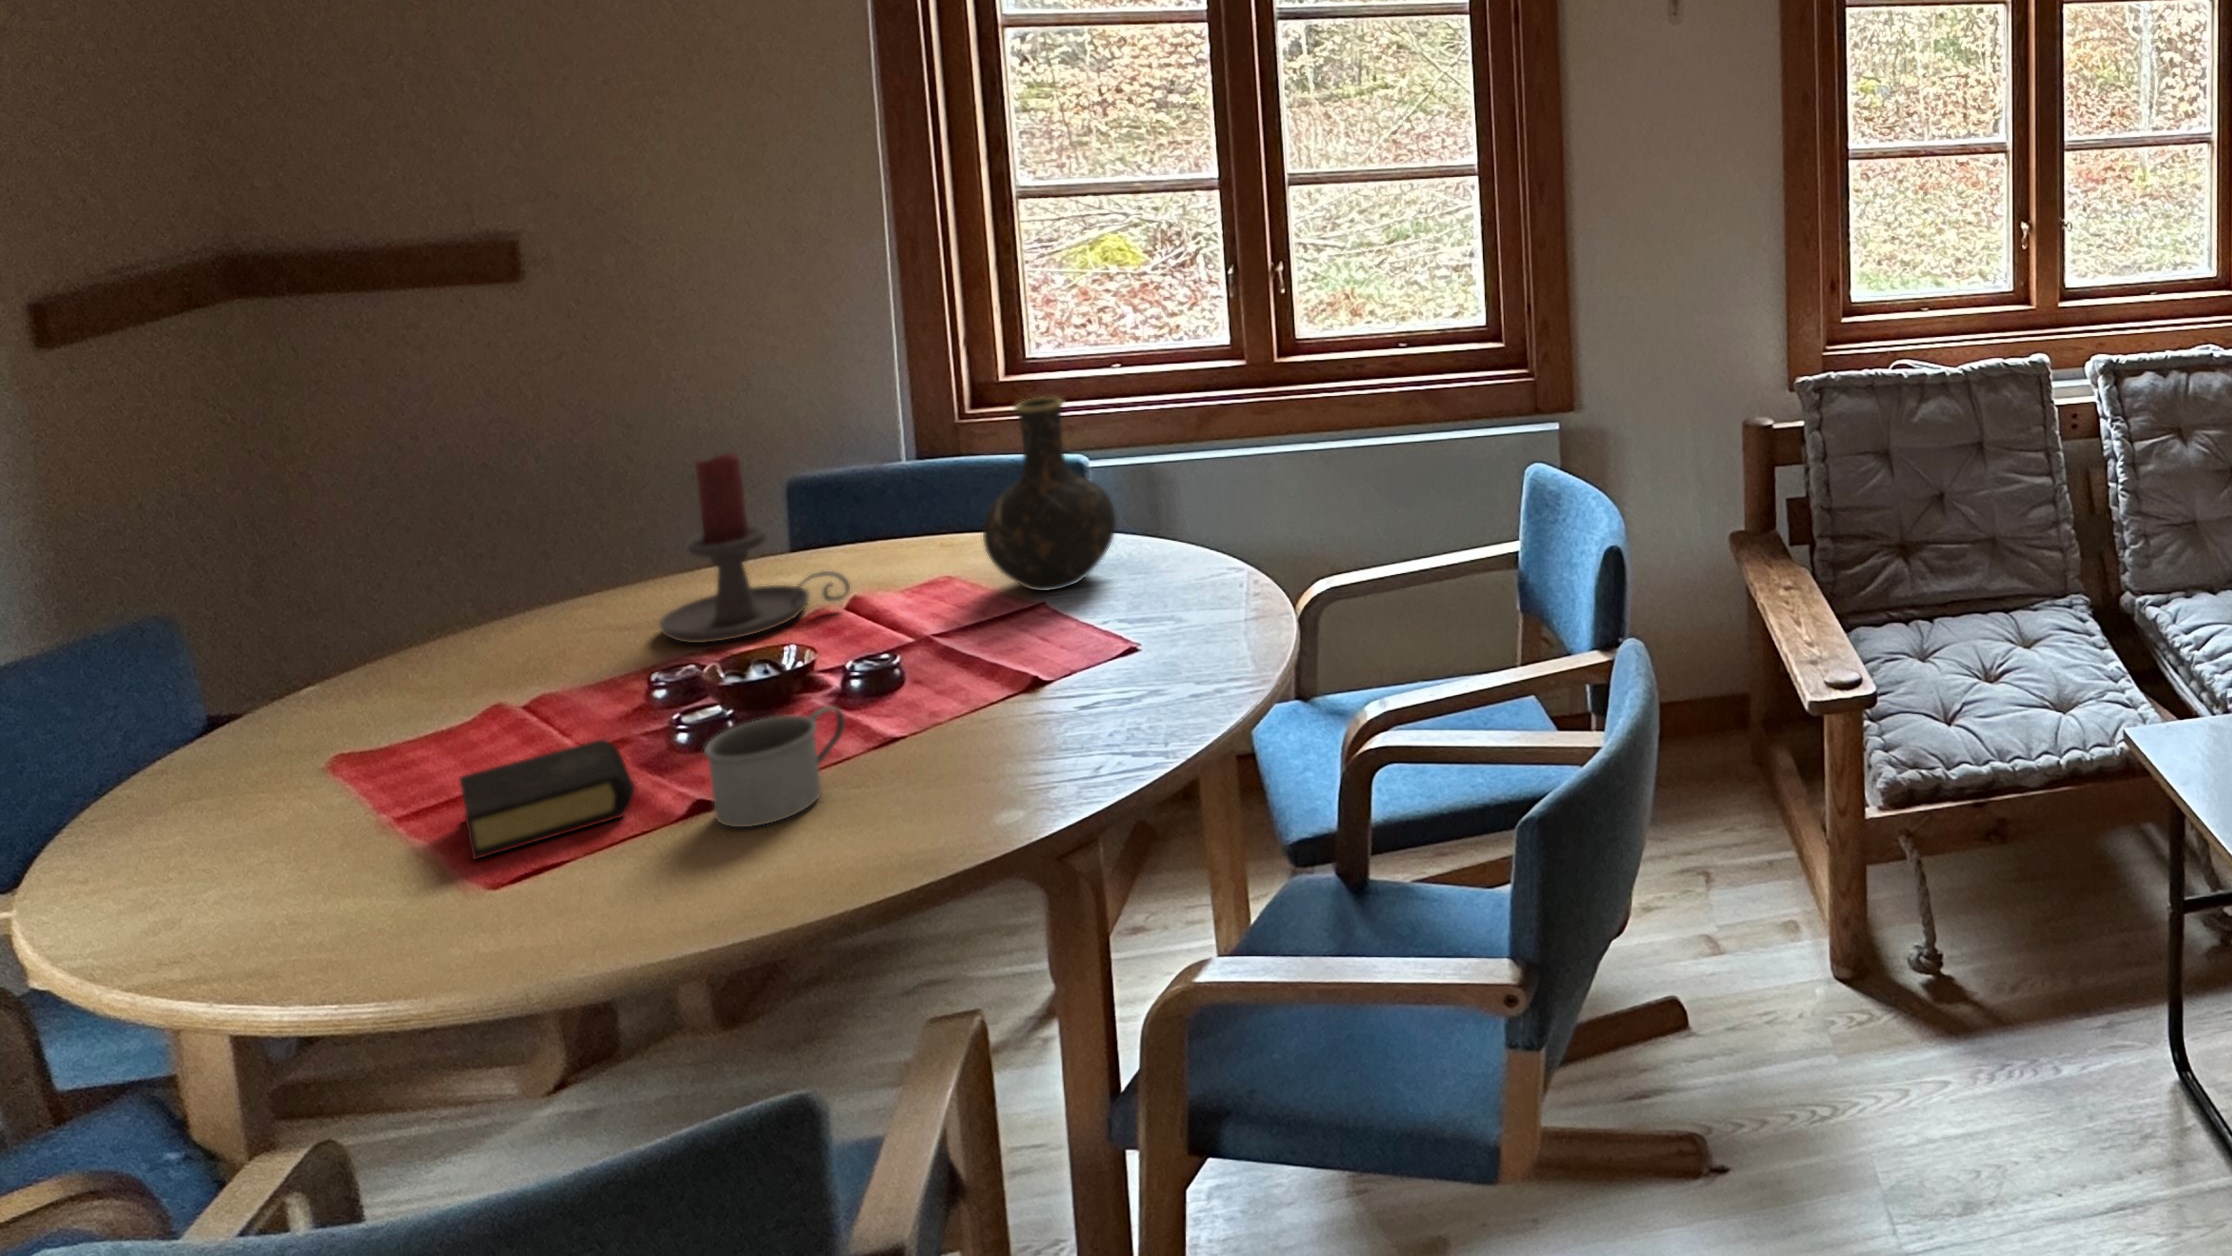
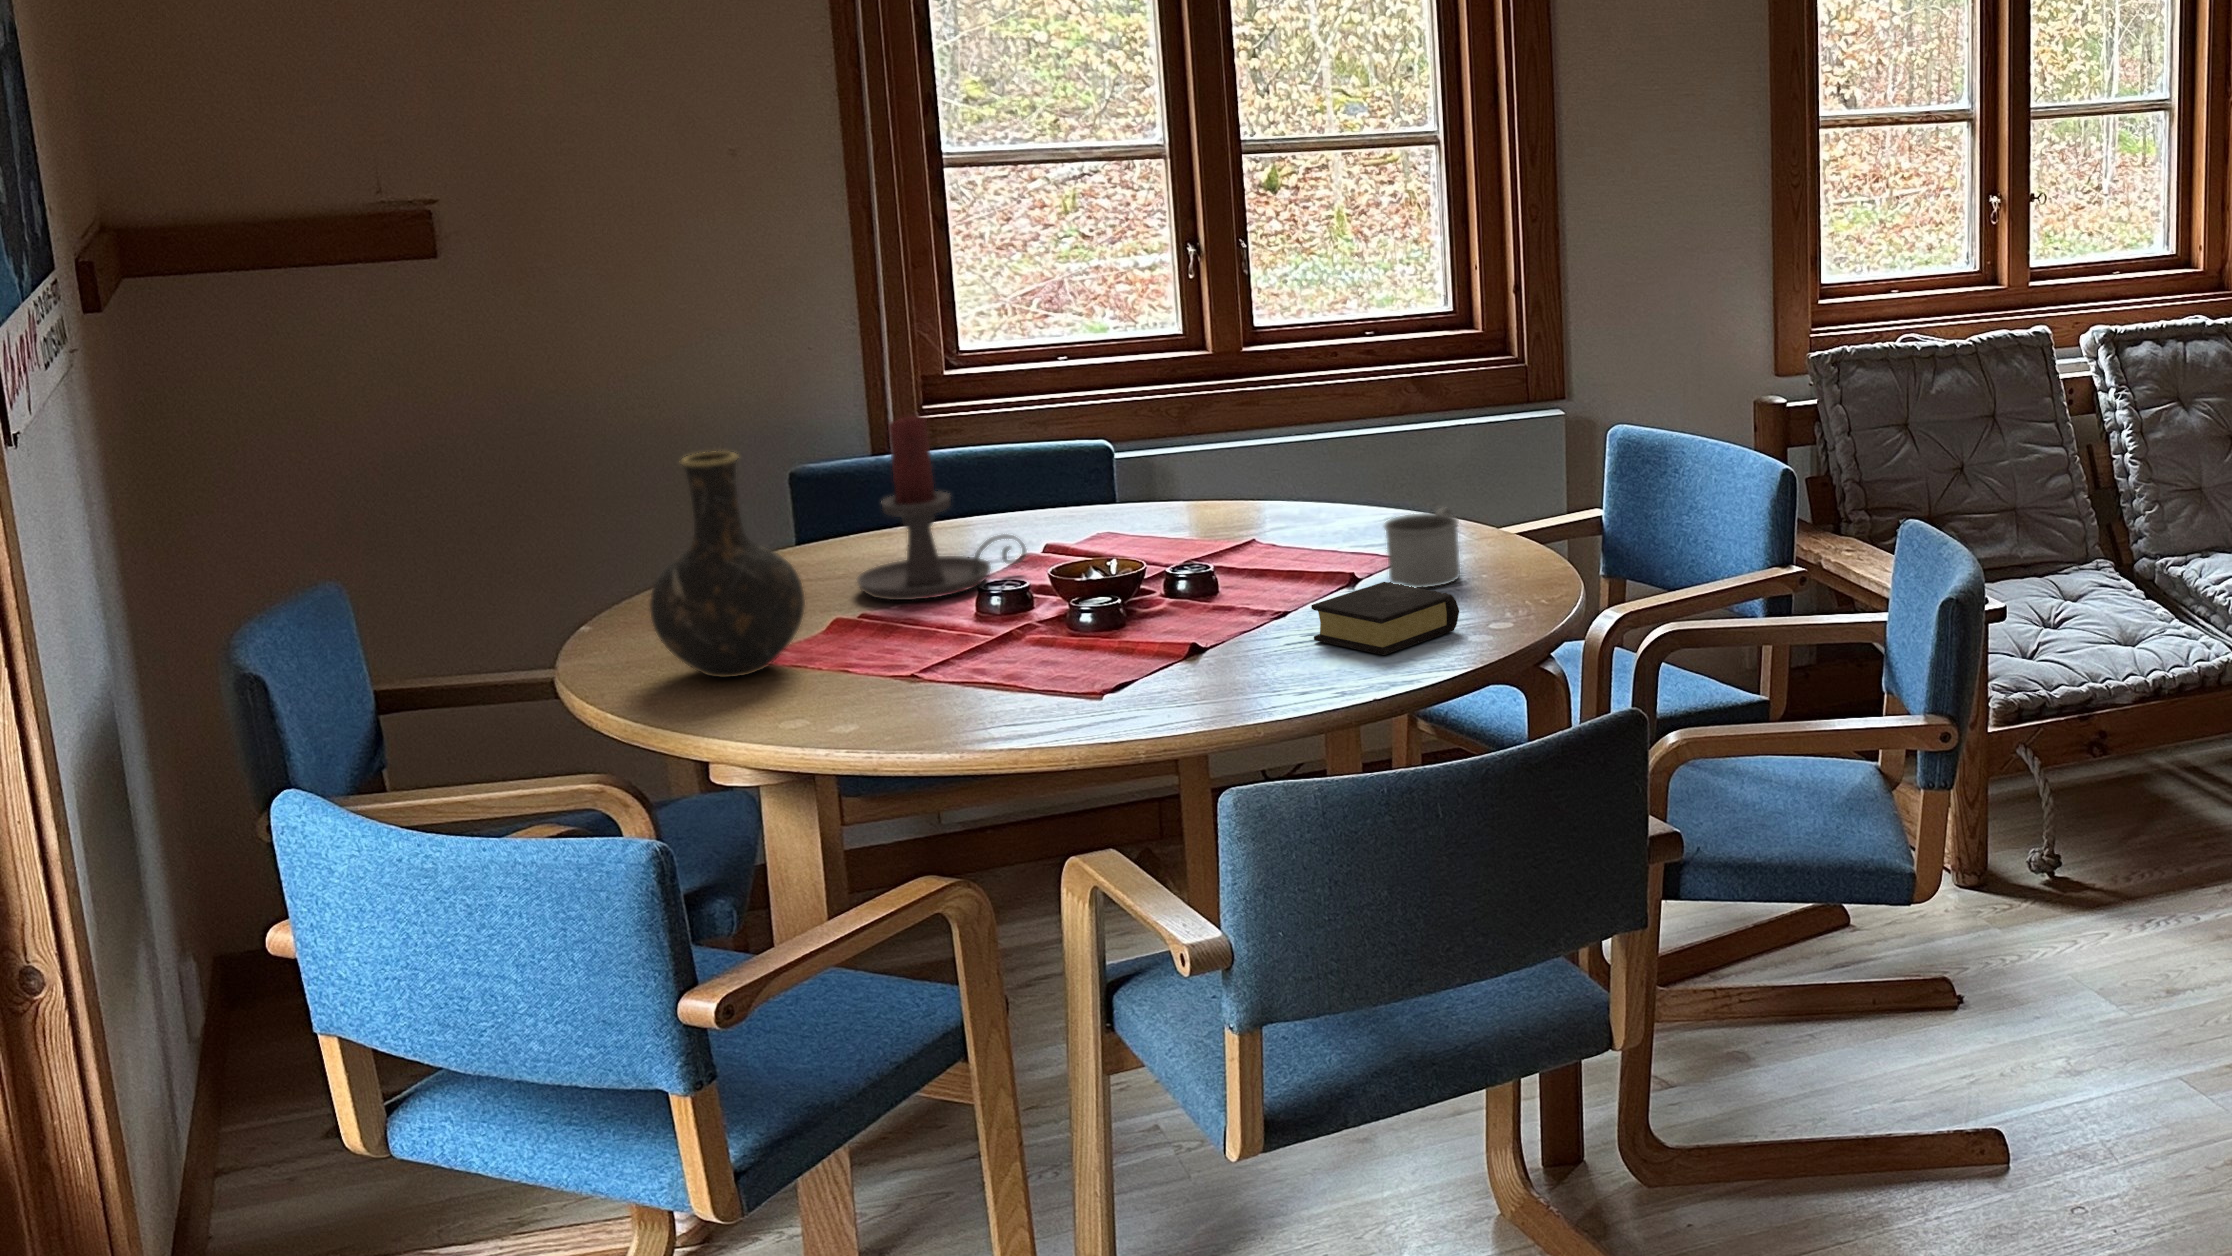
vase: present [983,397,1116,591] -> present [650,451,805,677]
mug: present [704,706,845,827] -> present [1384,508,1460,588]
book: present [460,739,635,859] -> present [1311,582,1459,655]

